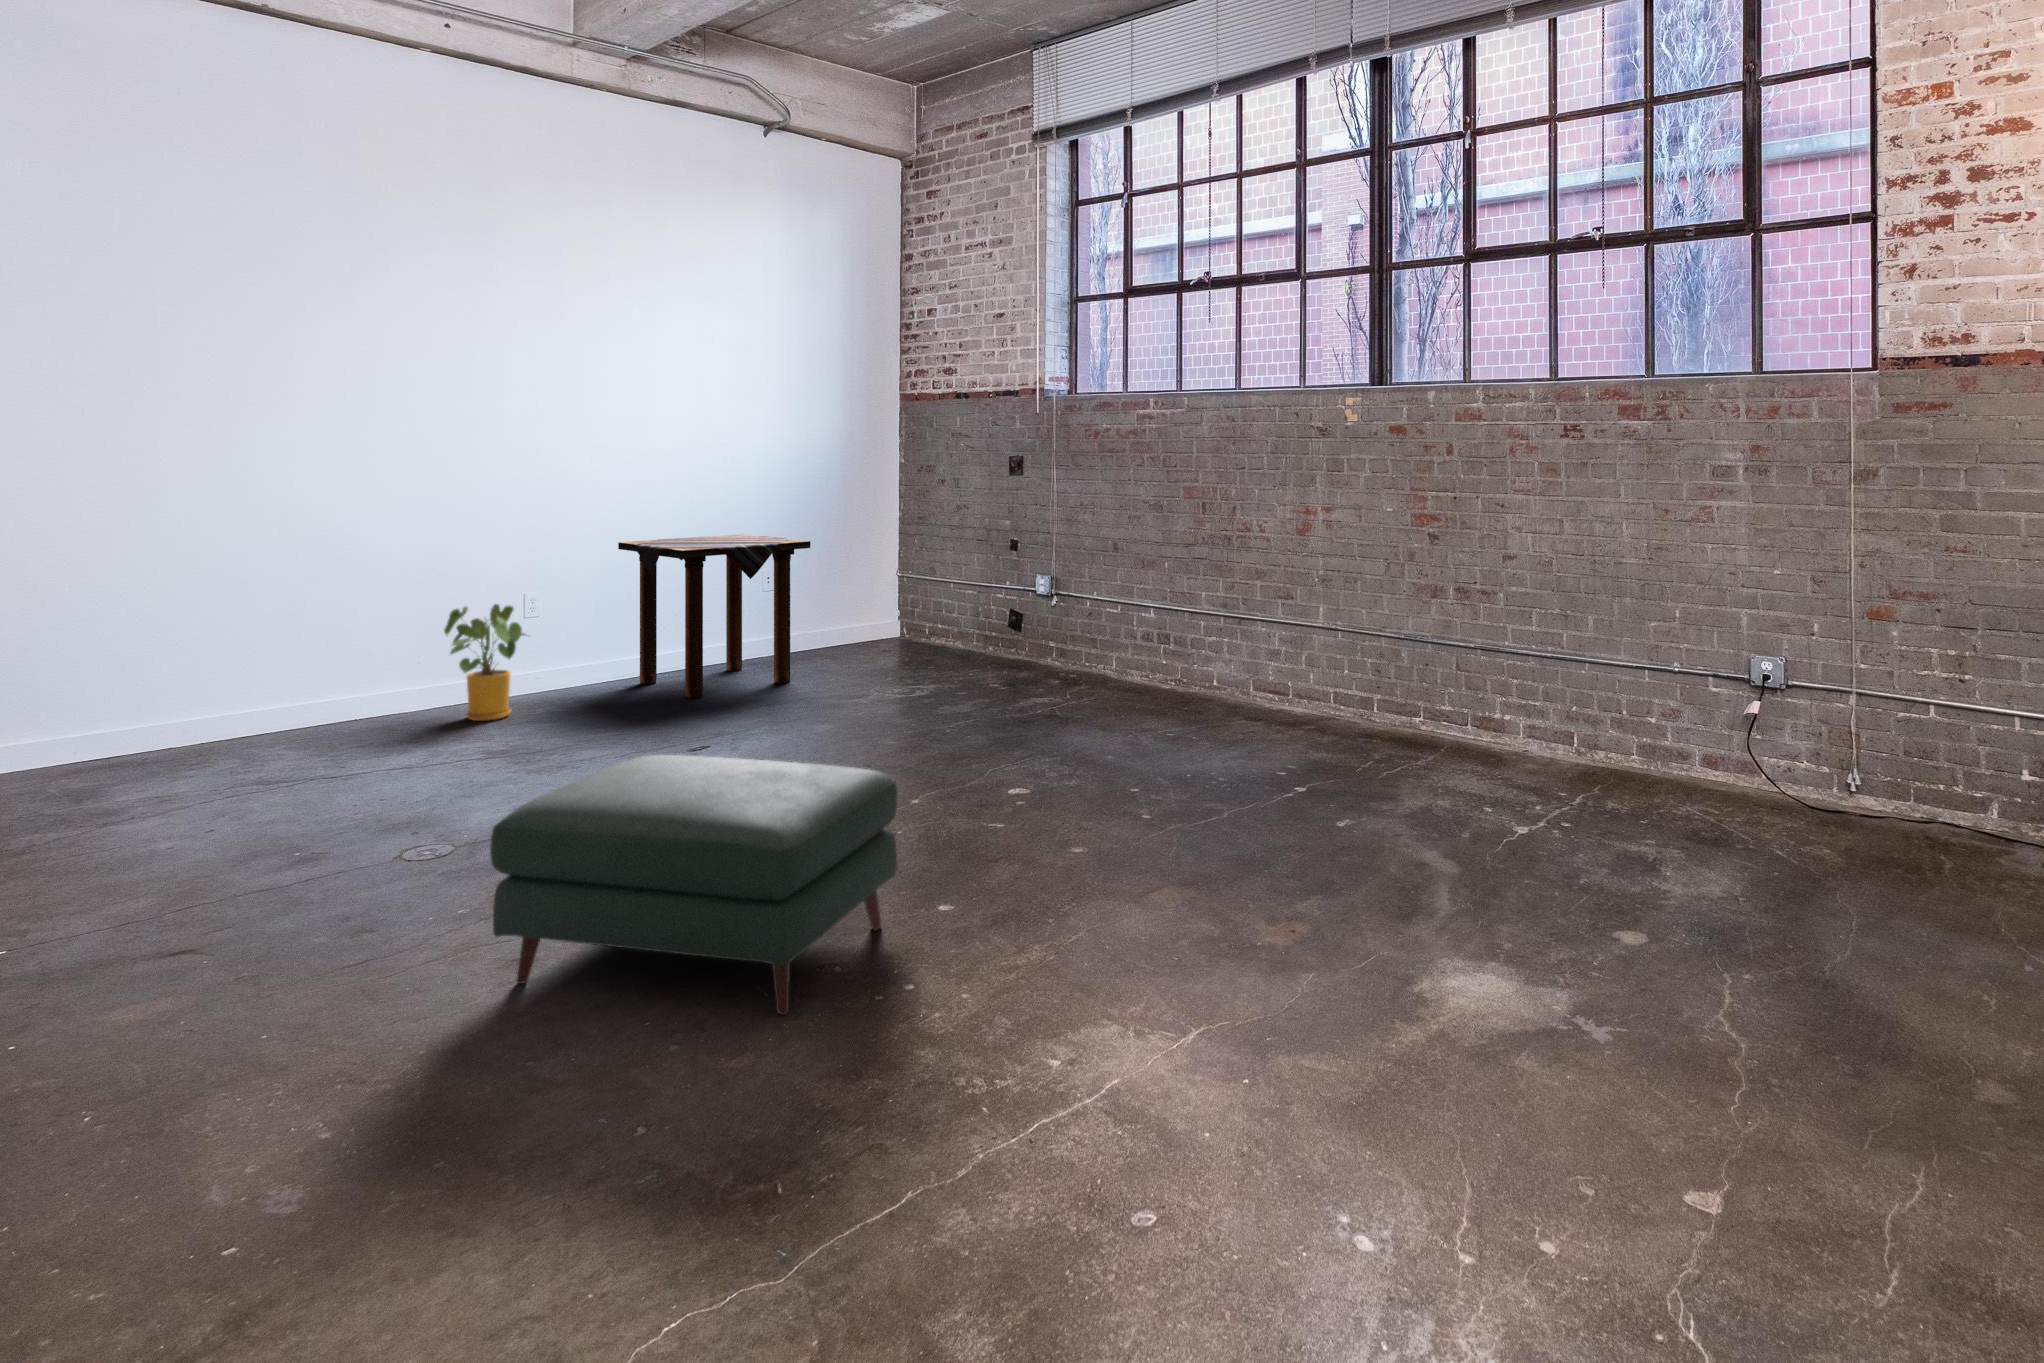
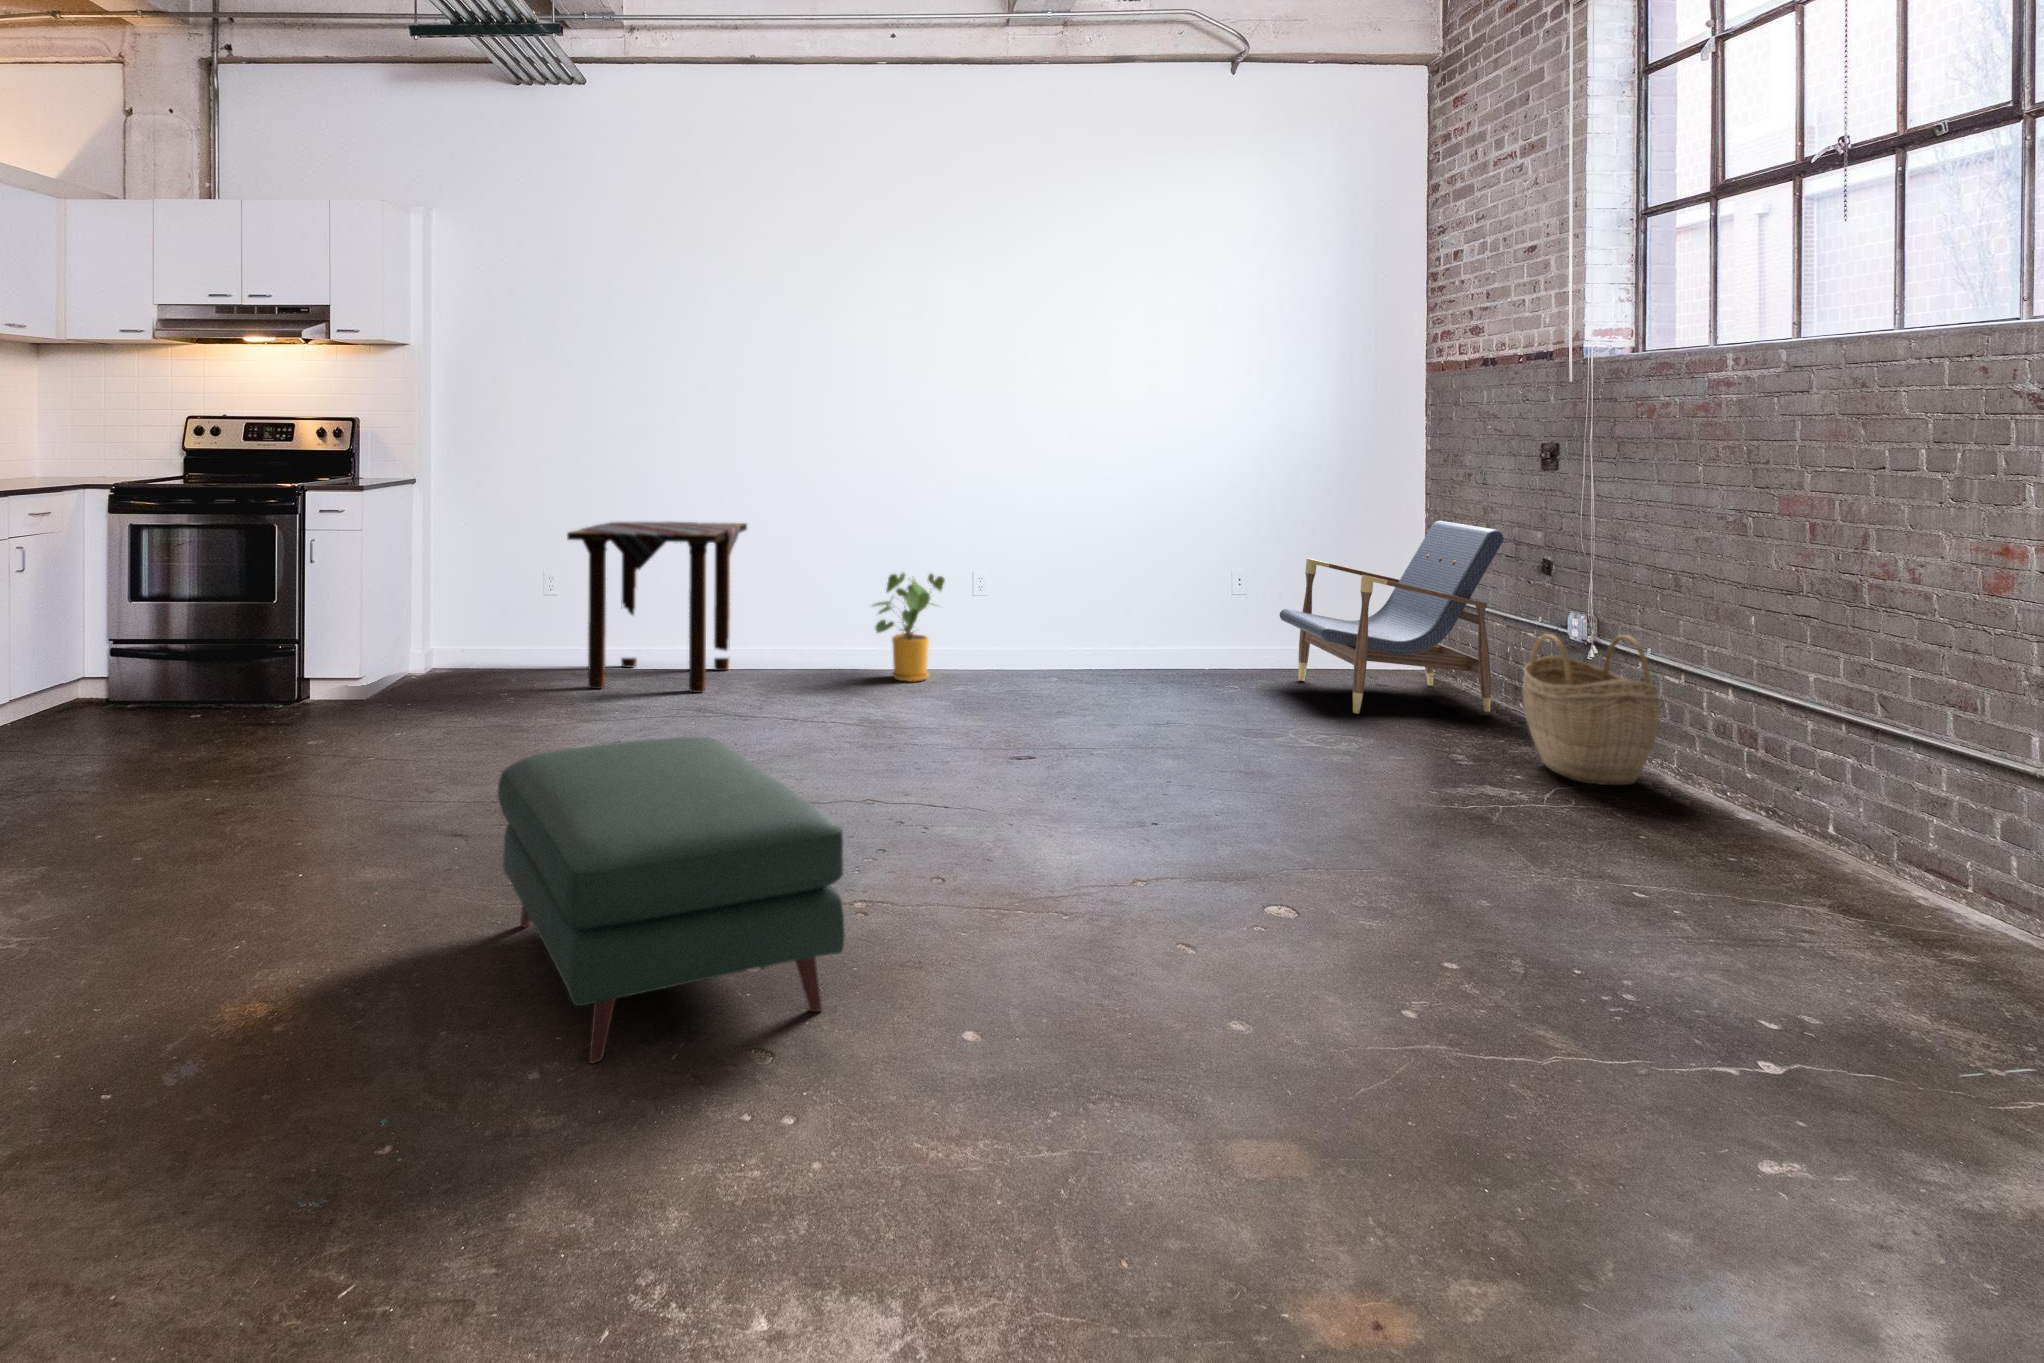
lounge chair: none [819,517,983,672] -> present [1280,521,1504,714]
side table: present [618,534,811,699] -> present [567,521,747,693]
woven basket: none [1034,583,1116,685] -> present [1523,634,1659,785]

